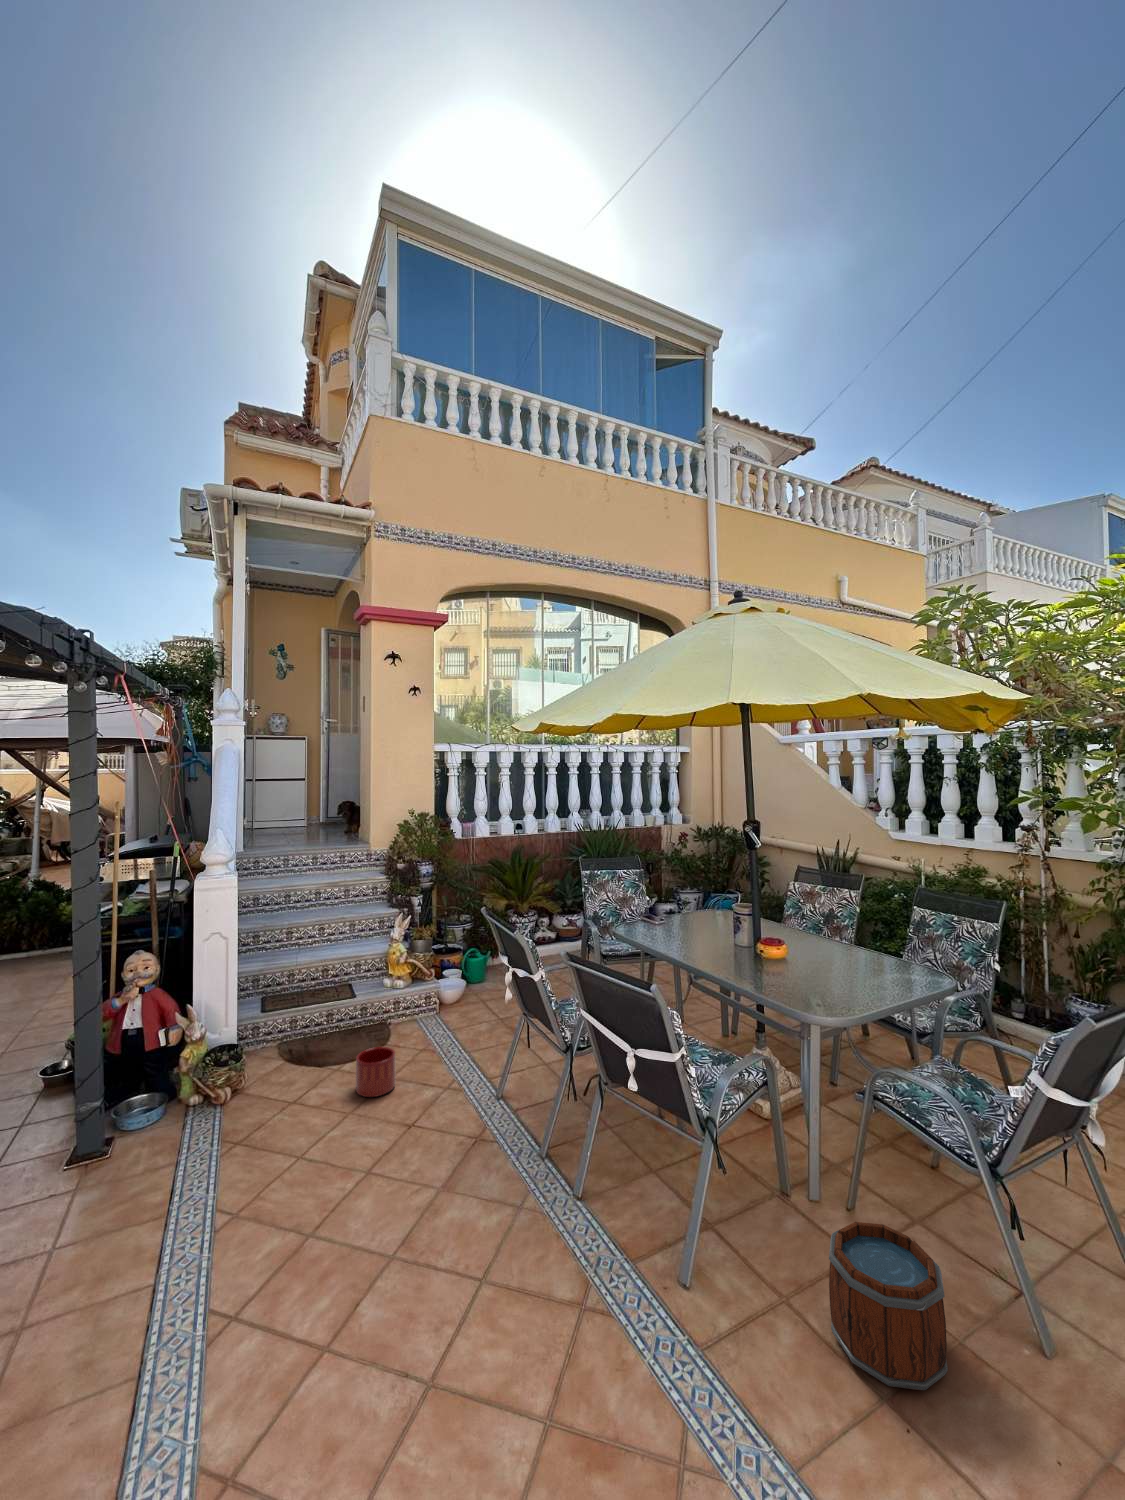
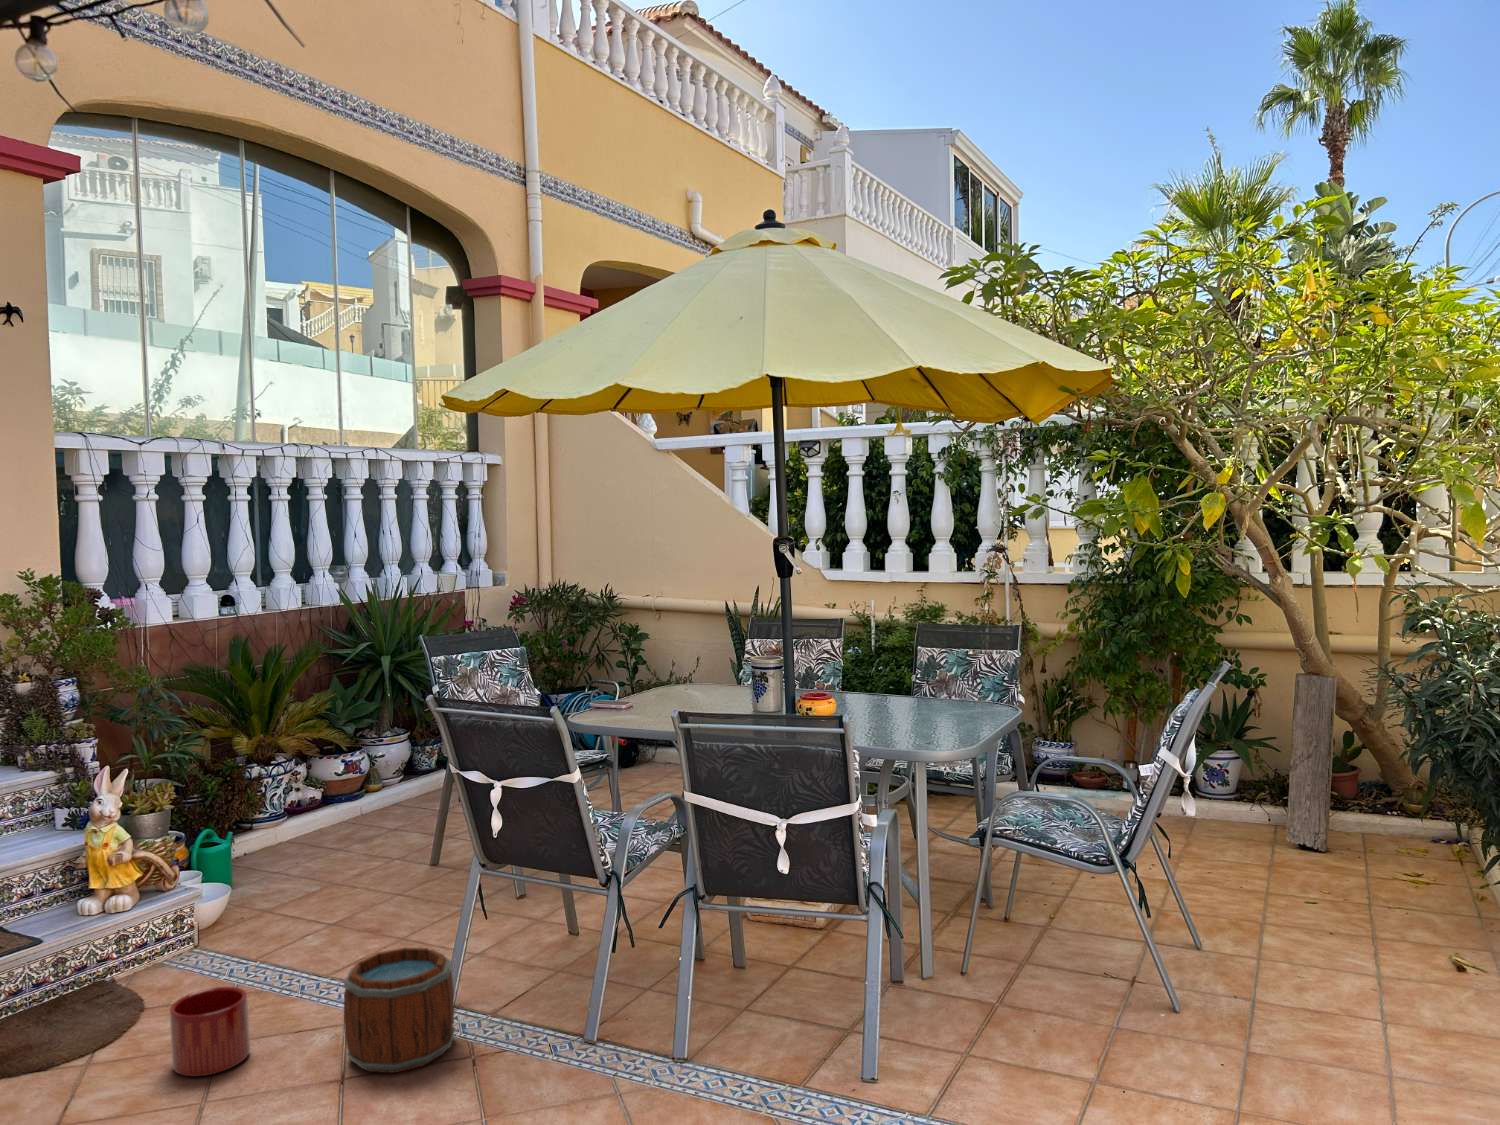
bucket: present [829,1222,948,1390] -> present [343,948,455,1073]

